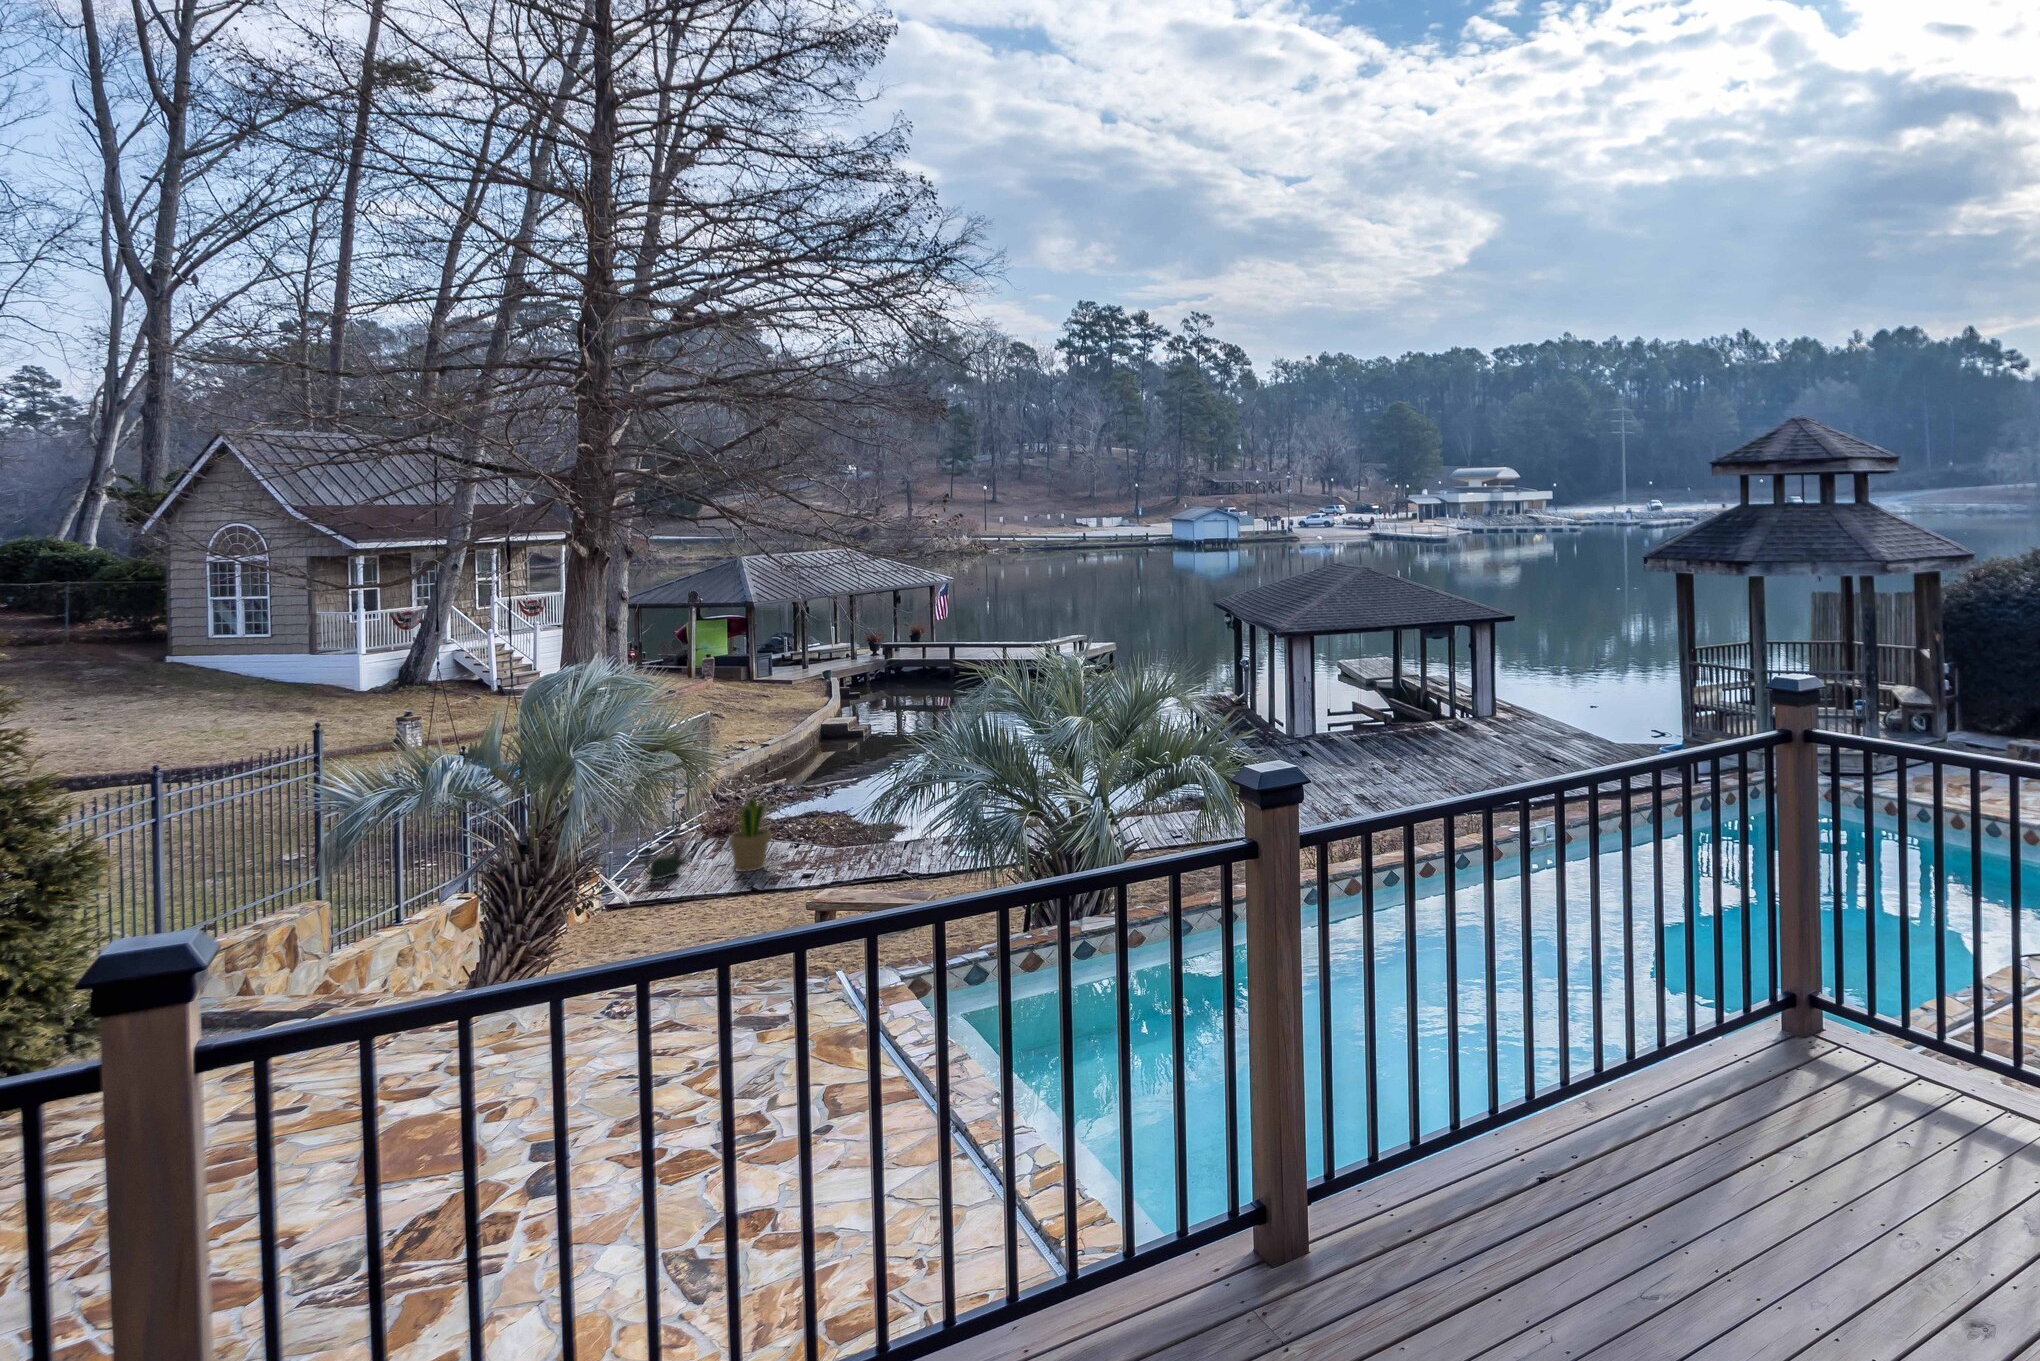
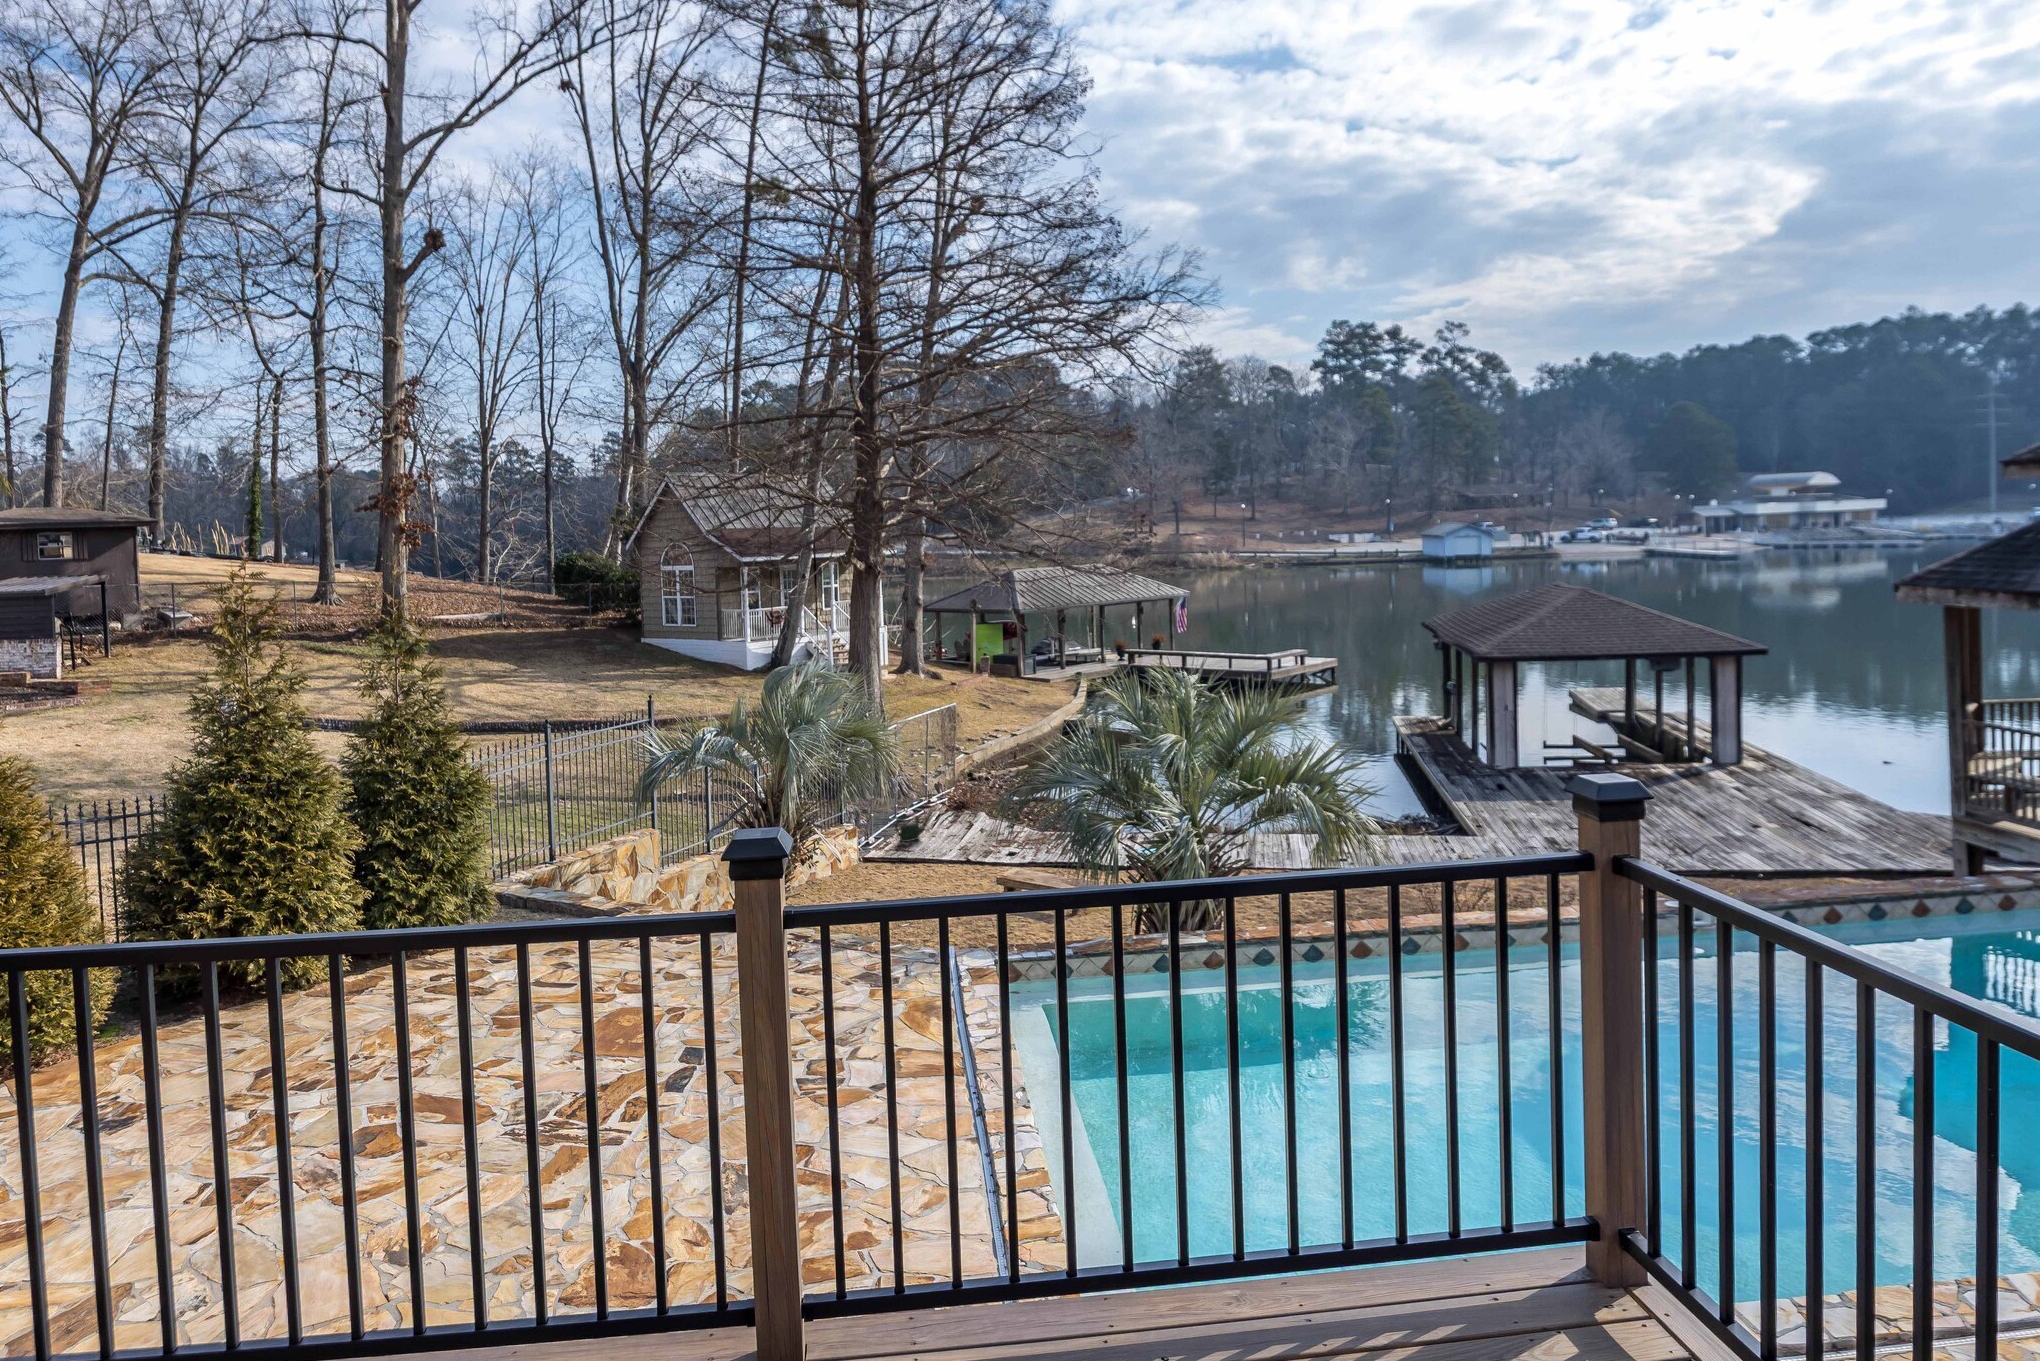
potted plant: present [729,798,771,872] -> none [952,783,987,845]

